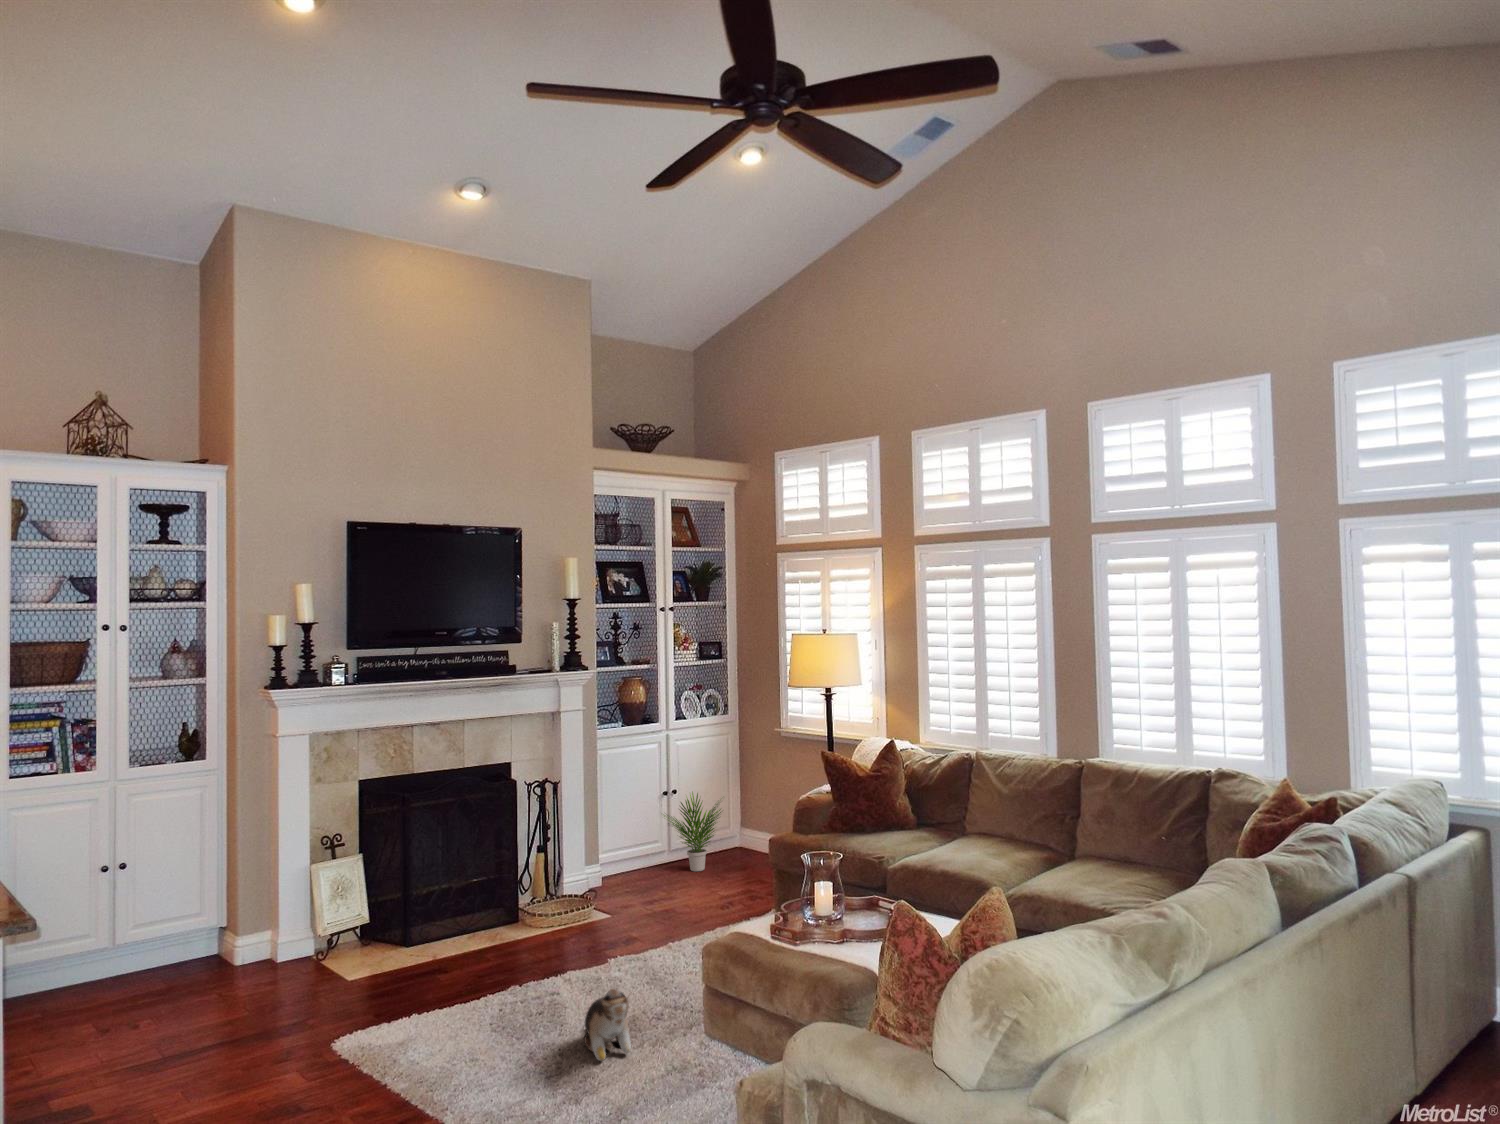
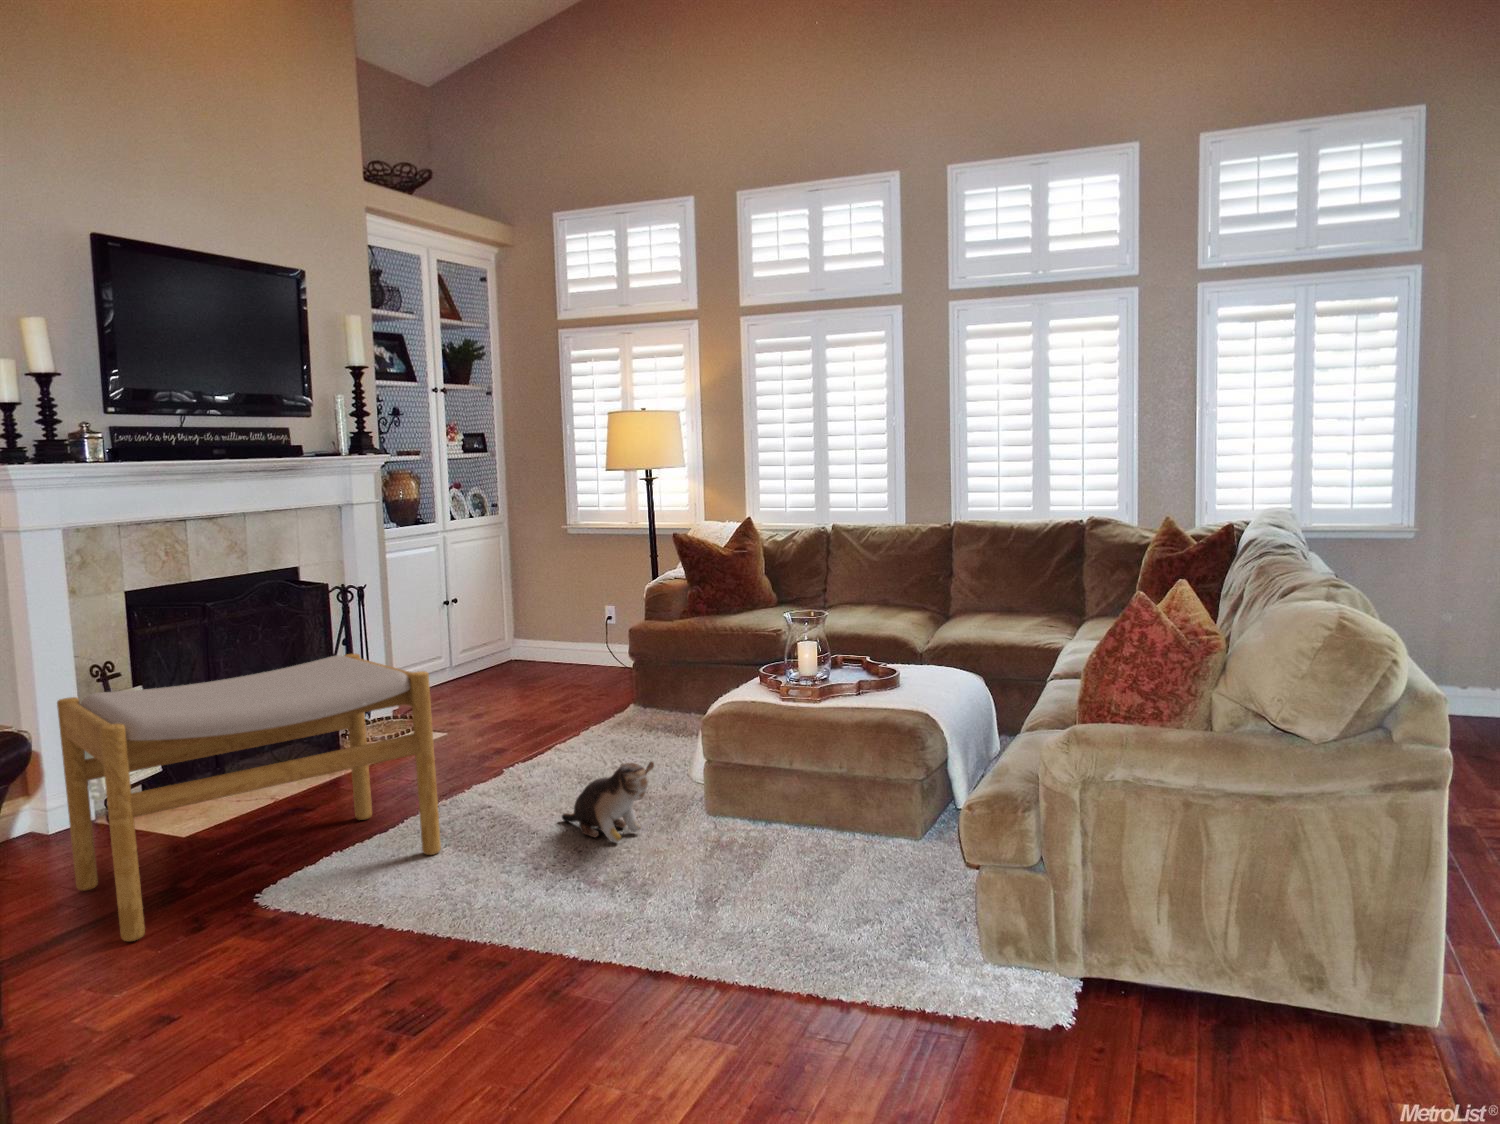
potted plant: present [664,792,721,871] -> none [444,601,526,689]
footstool: none [205,854,476,1080] -> present [57,654,441,941]

